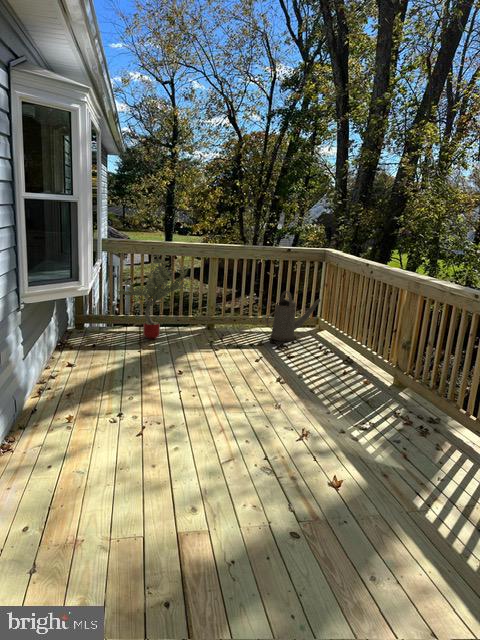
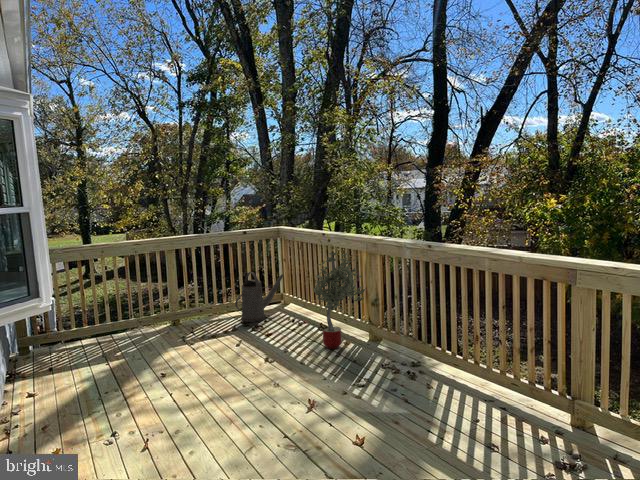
potted tree: present [118,255,188,339] -> present [314,252,365,349]

